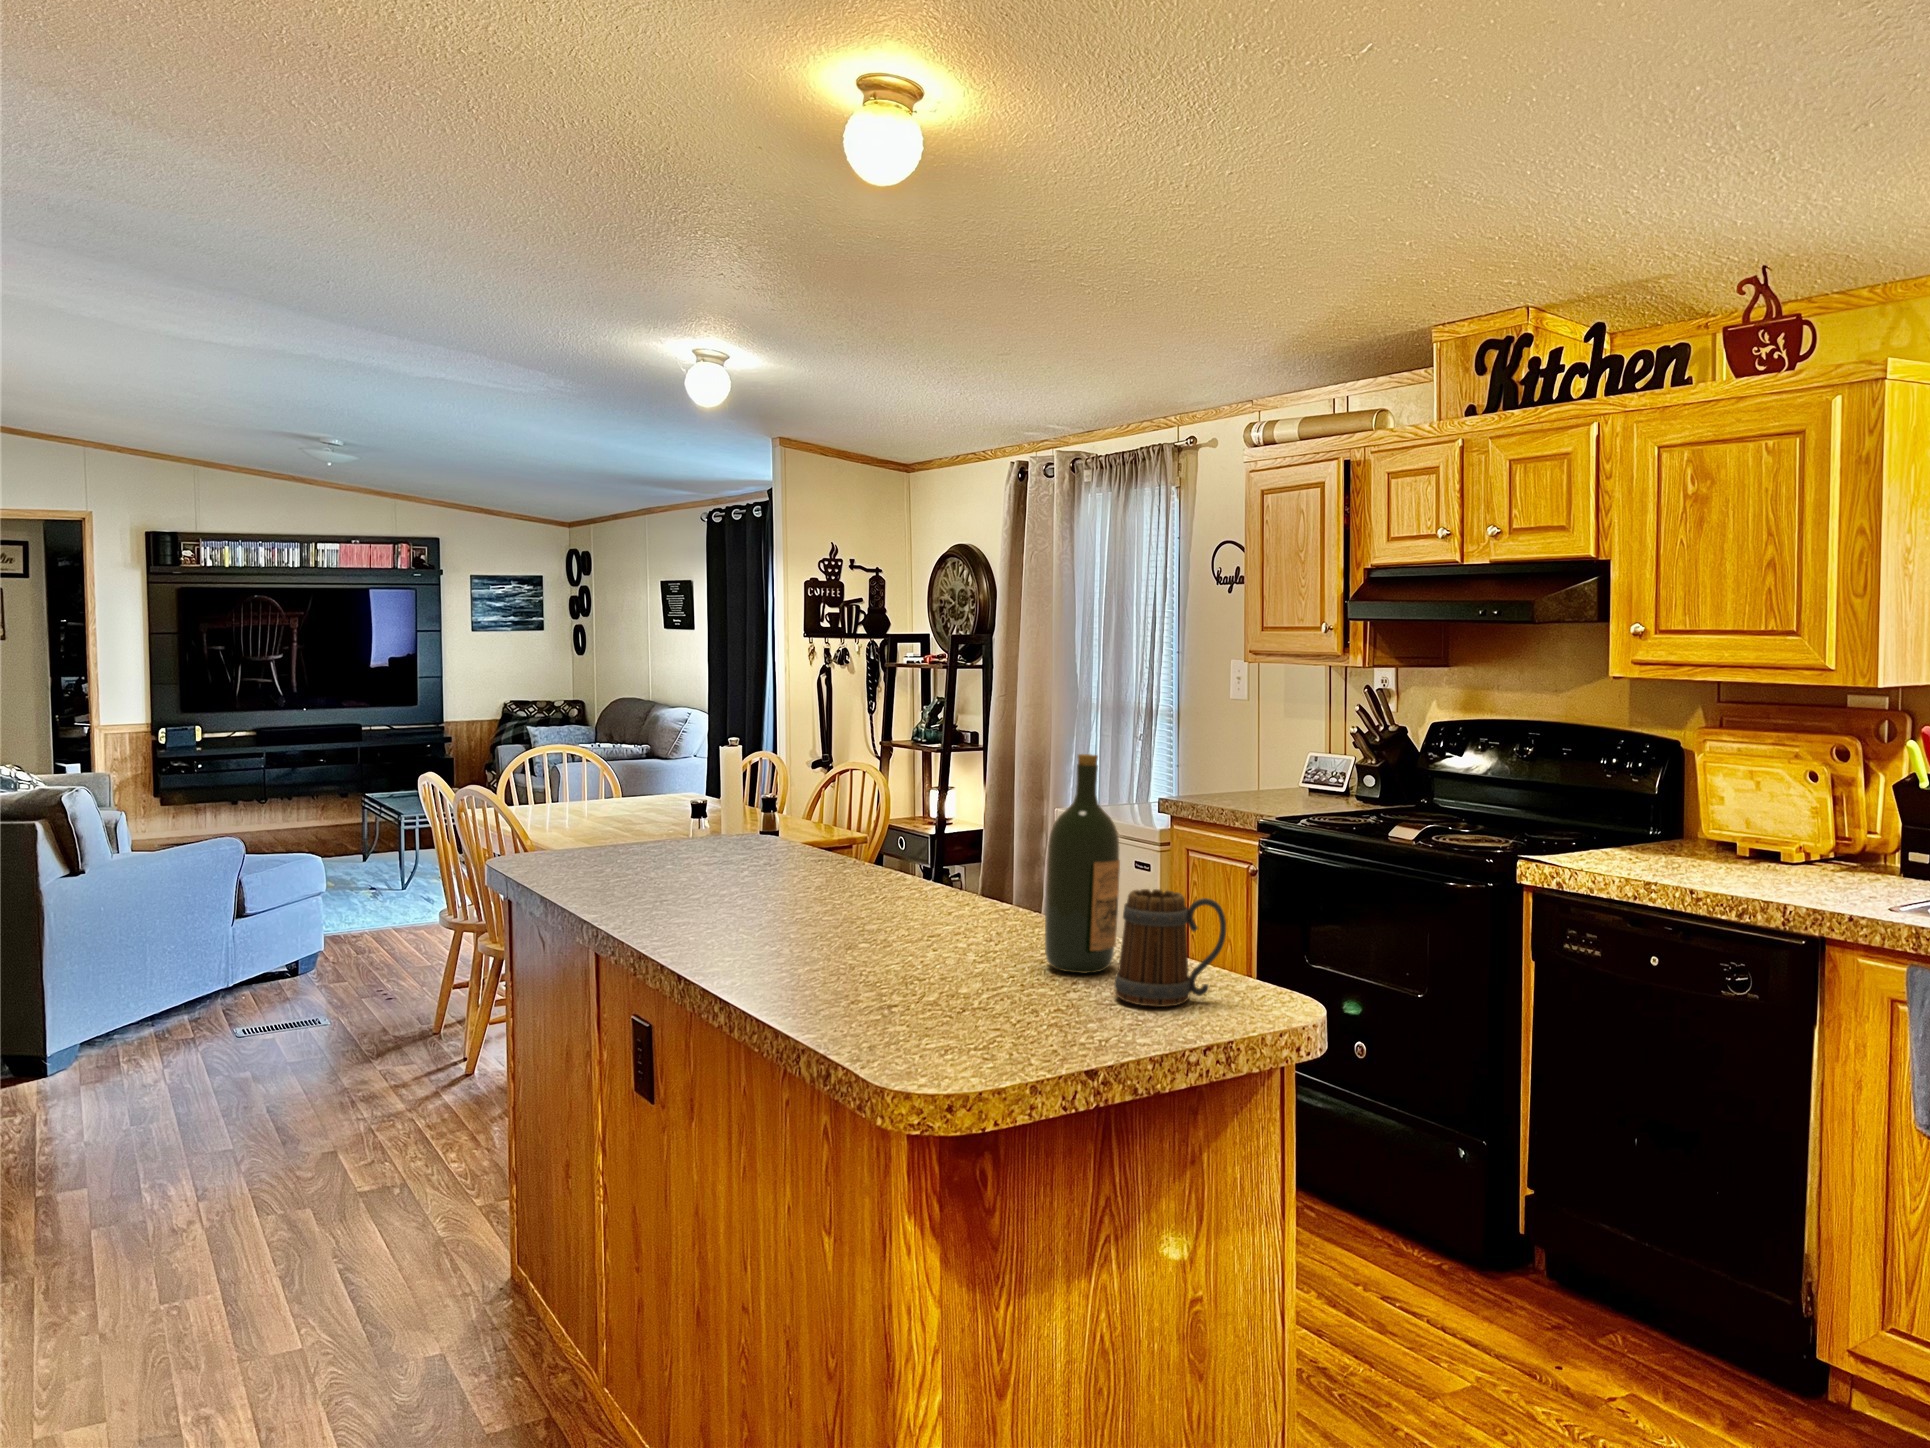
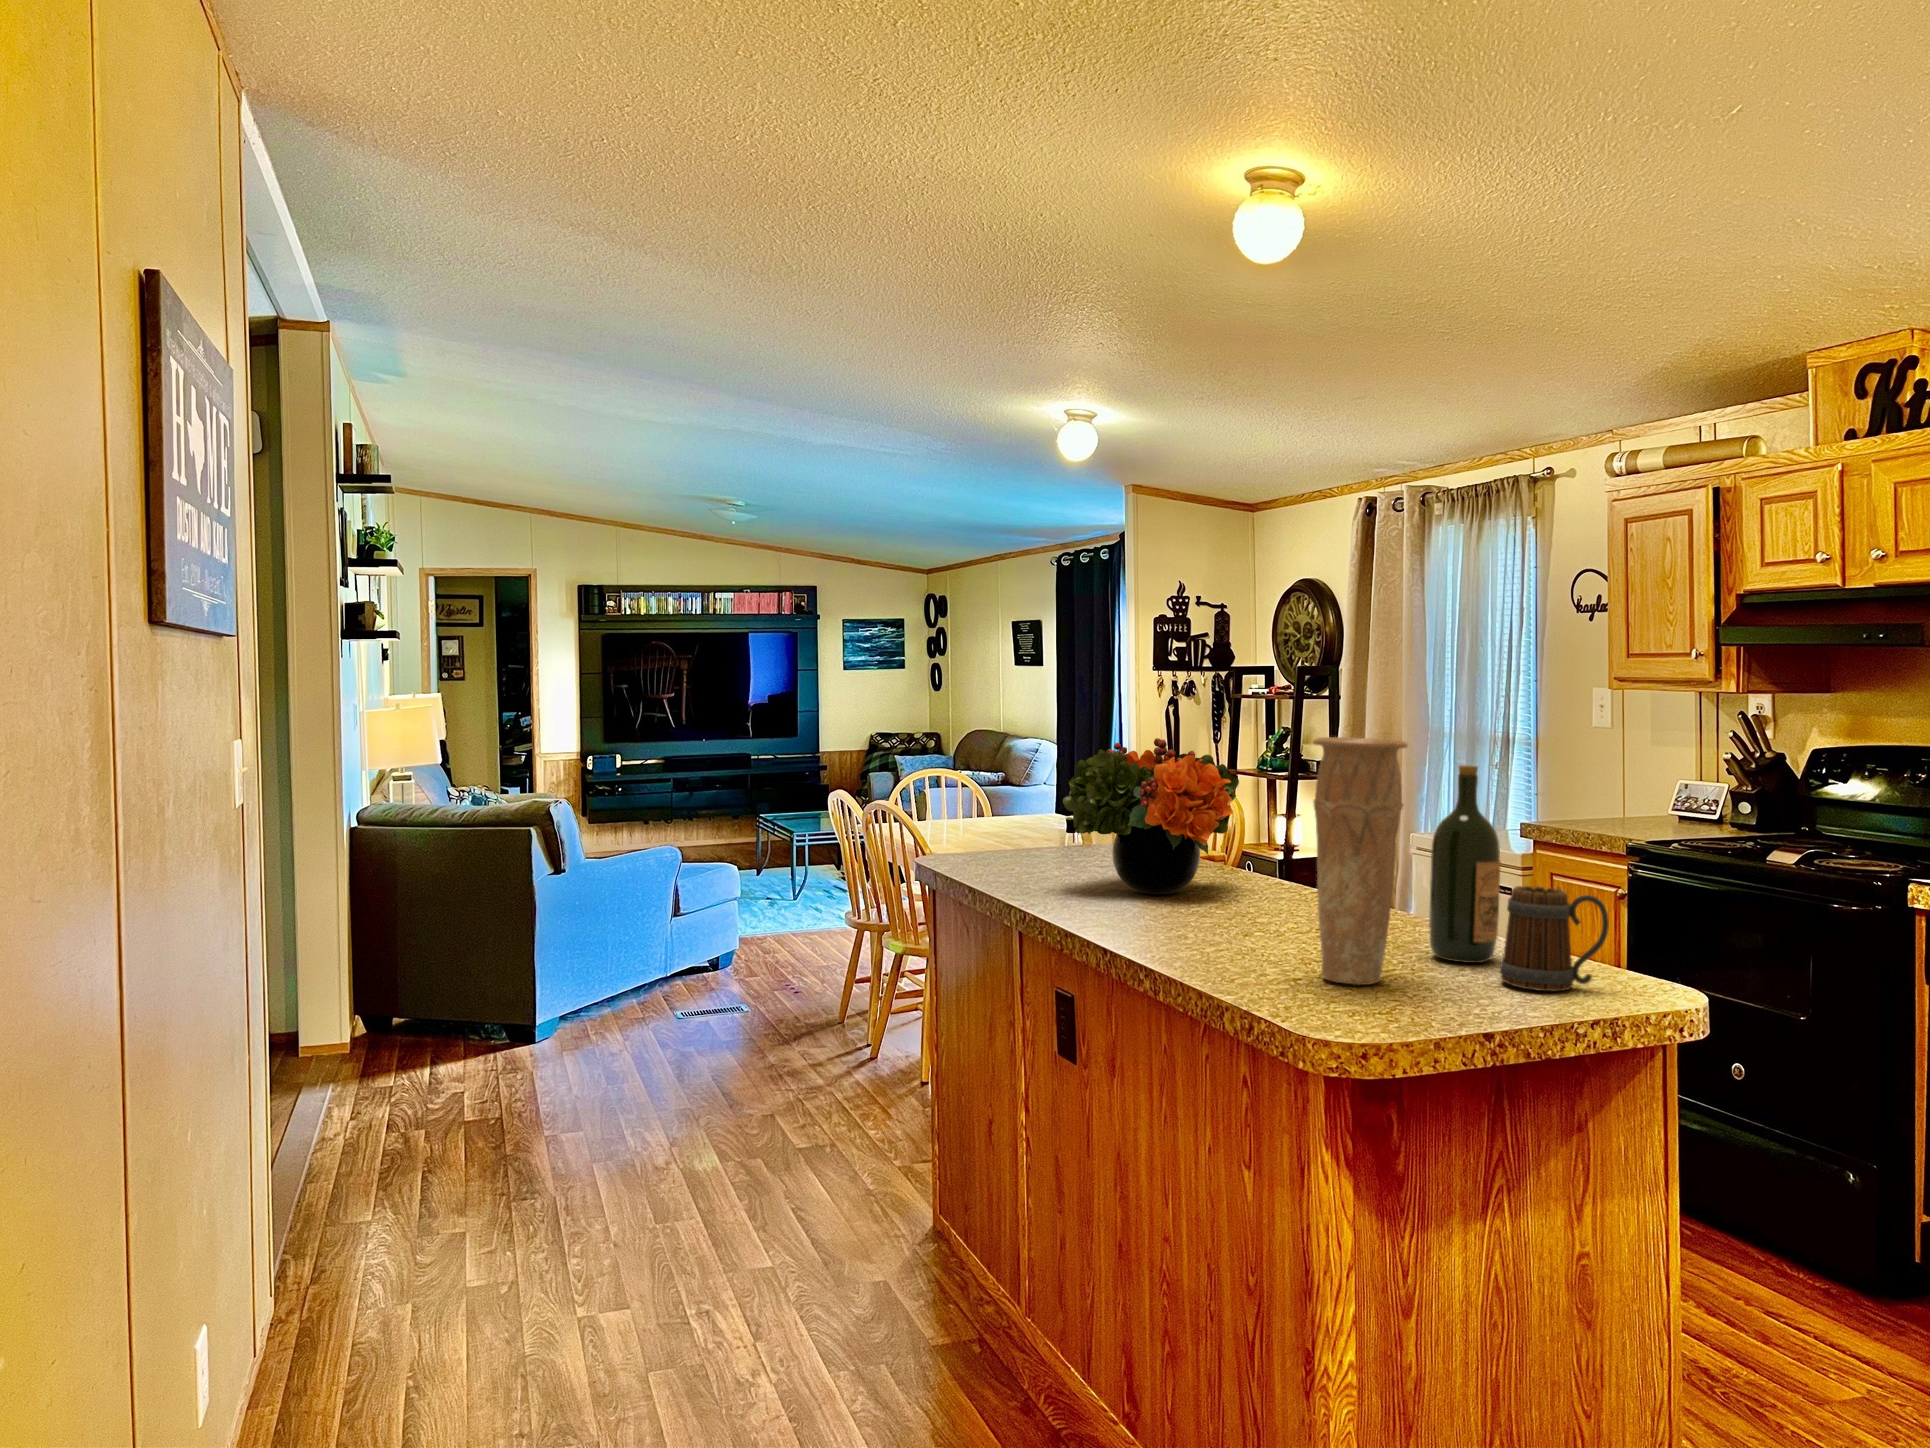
flower arrangement: none [649,720,857,898] -> present [1063,738,1239,894]
vase: none [912,726,1018,1011] -> present [1313,737,1408,985]

